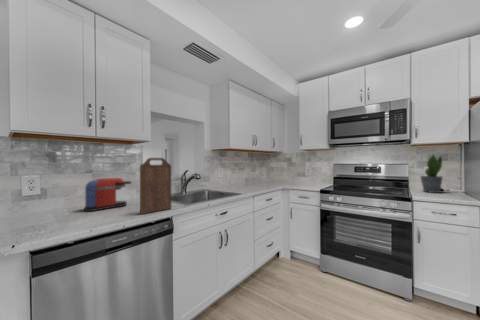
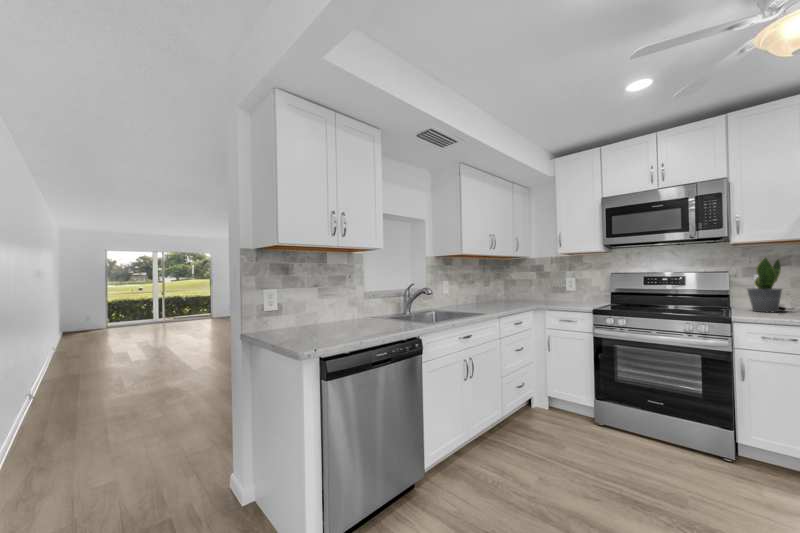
cutting board: present [140,158,171,214] -> none [386,269,416,332]
coffee maker: present [84,178,131,211] -> none [320,293,362,329]

